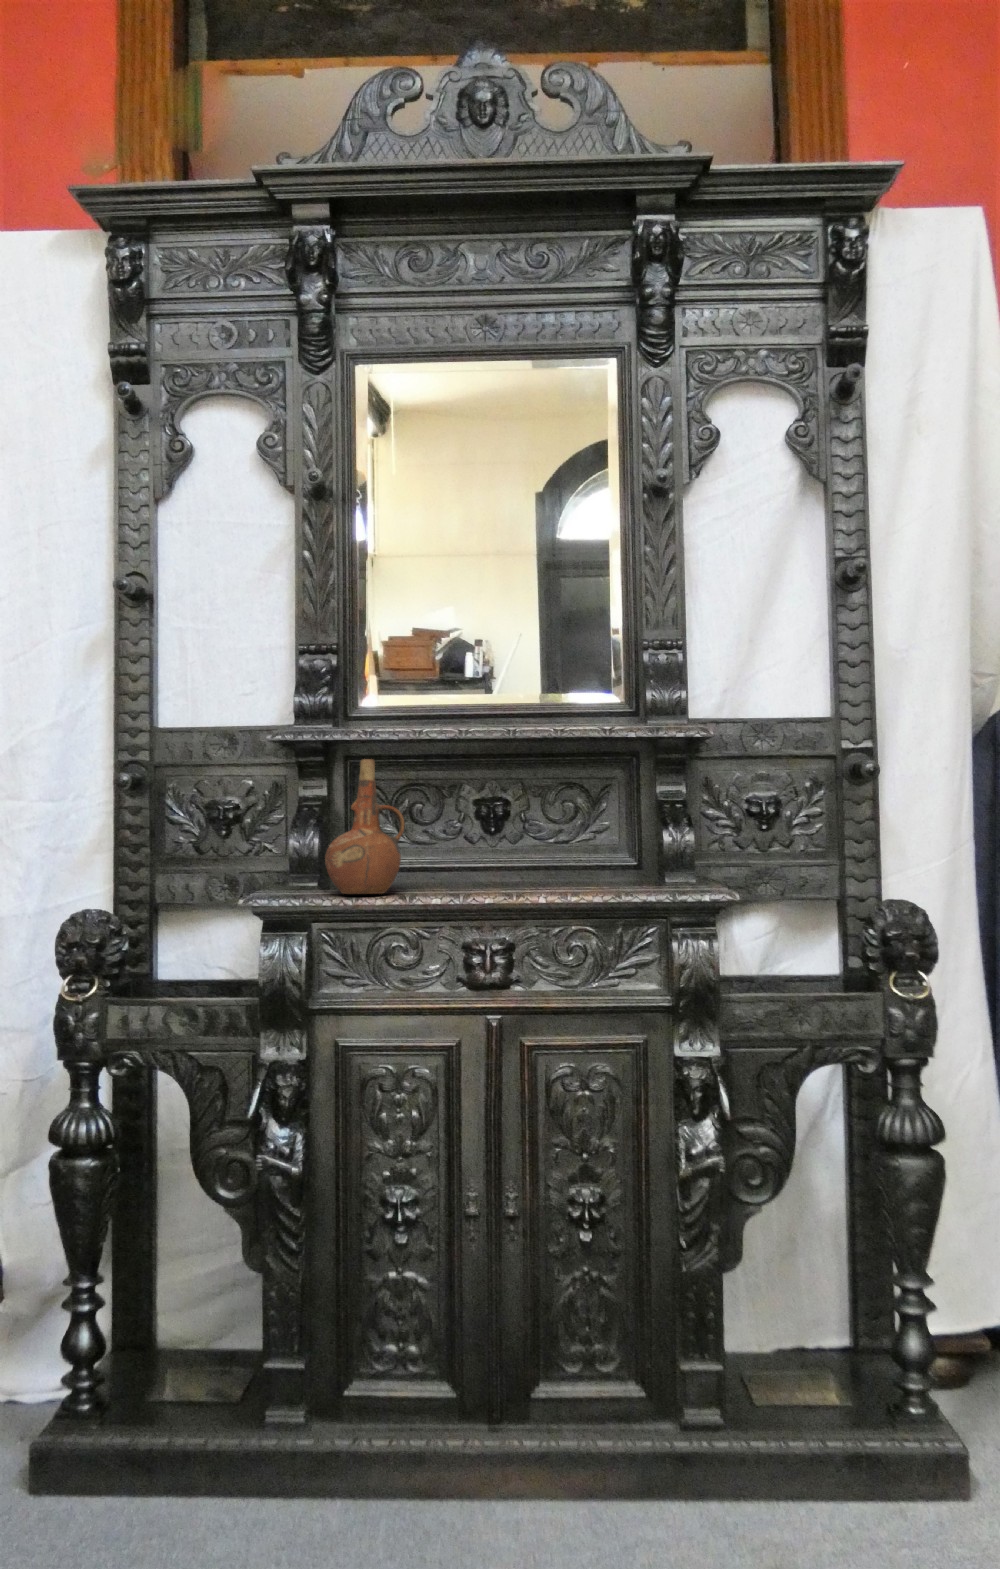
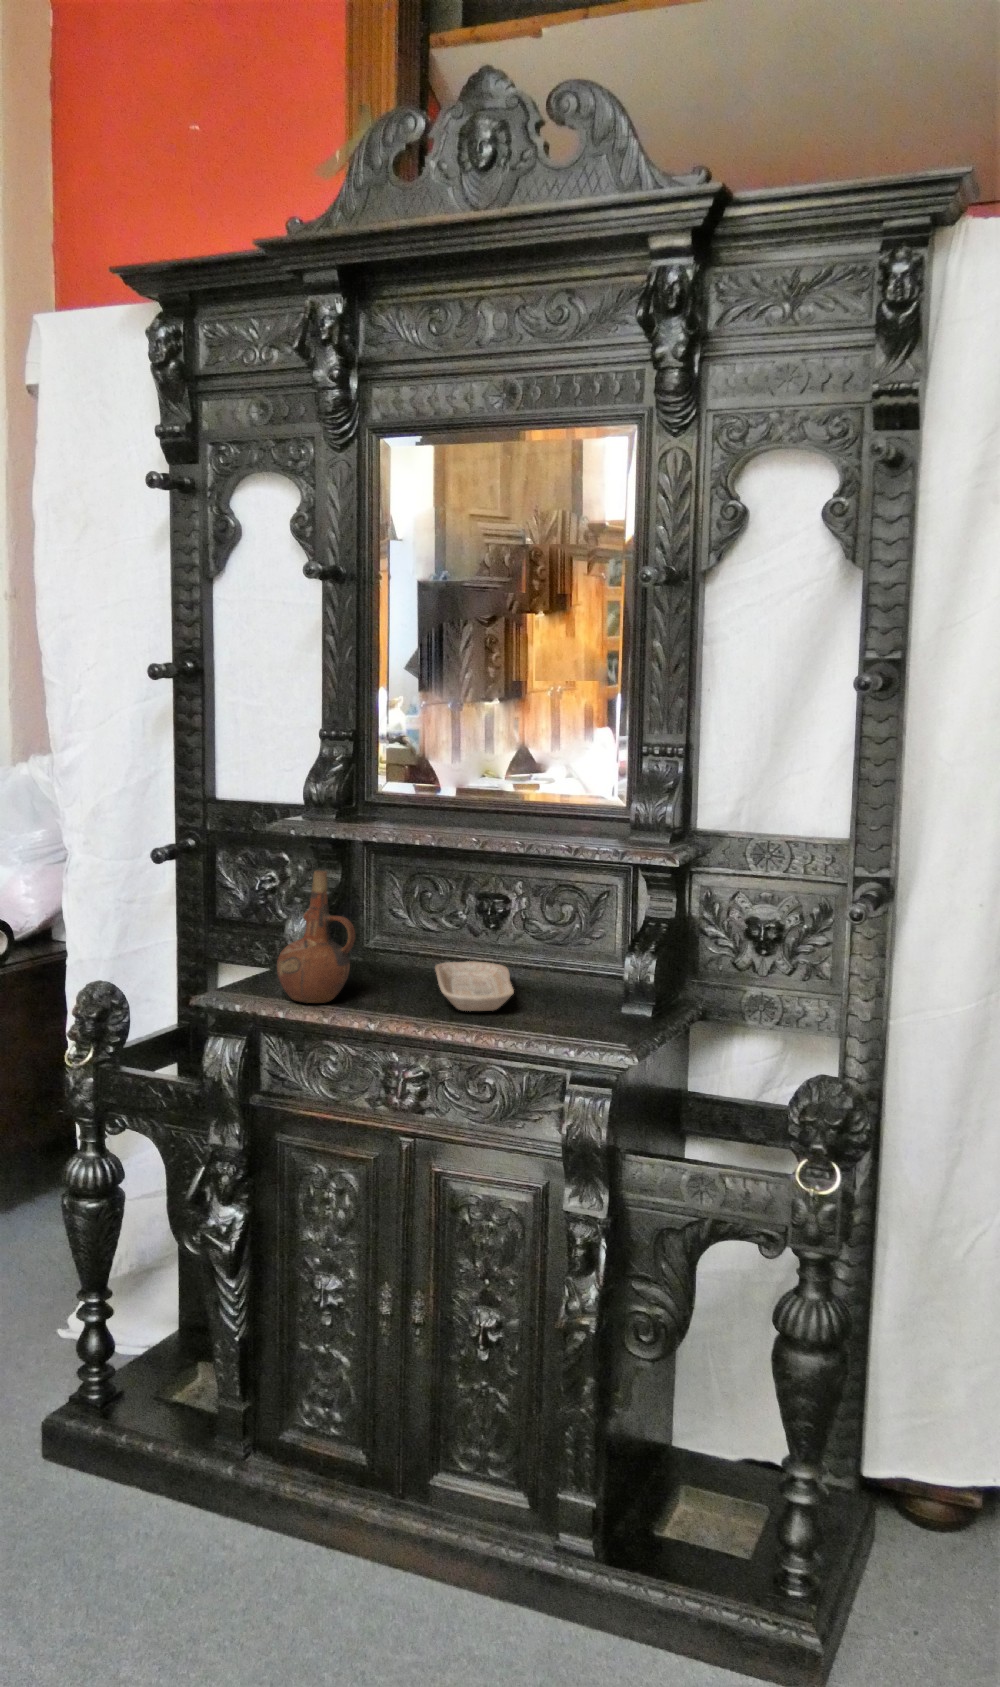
tray: none [447,863,568,888] -> present [435,961,514,1011]

